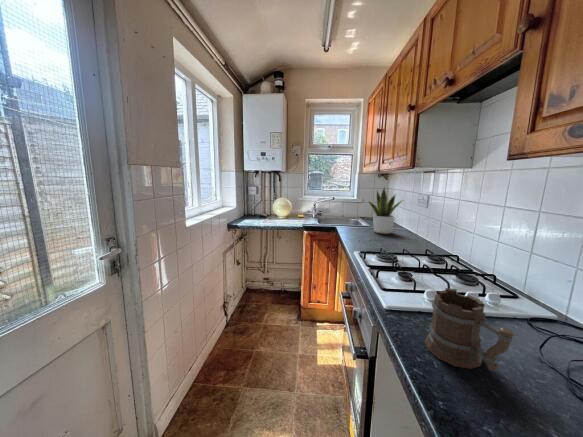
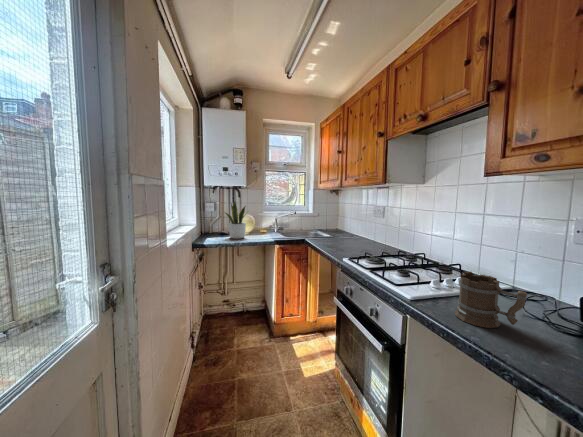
potted plant: present [369,188,403,234] -> present [225,201,247,239]

